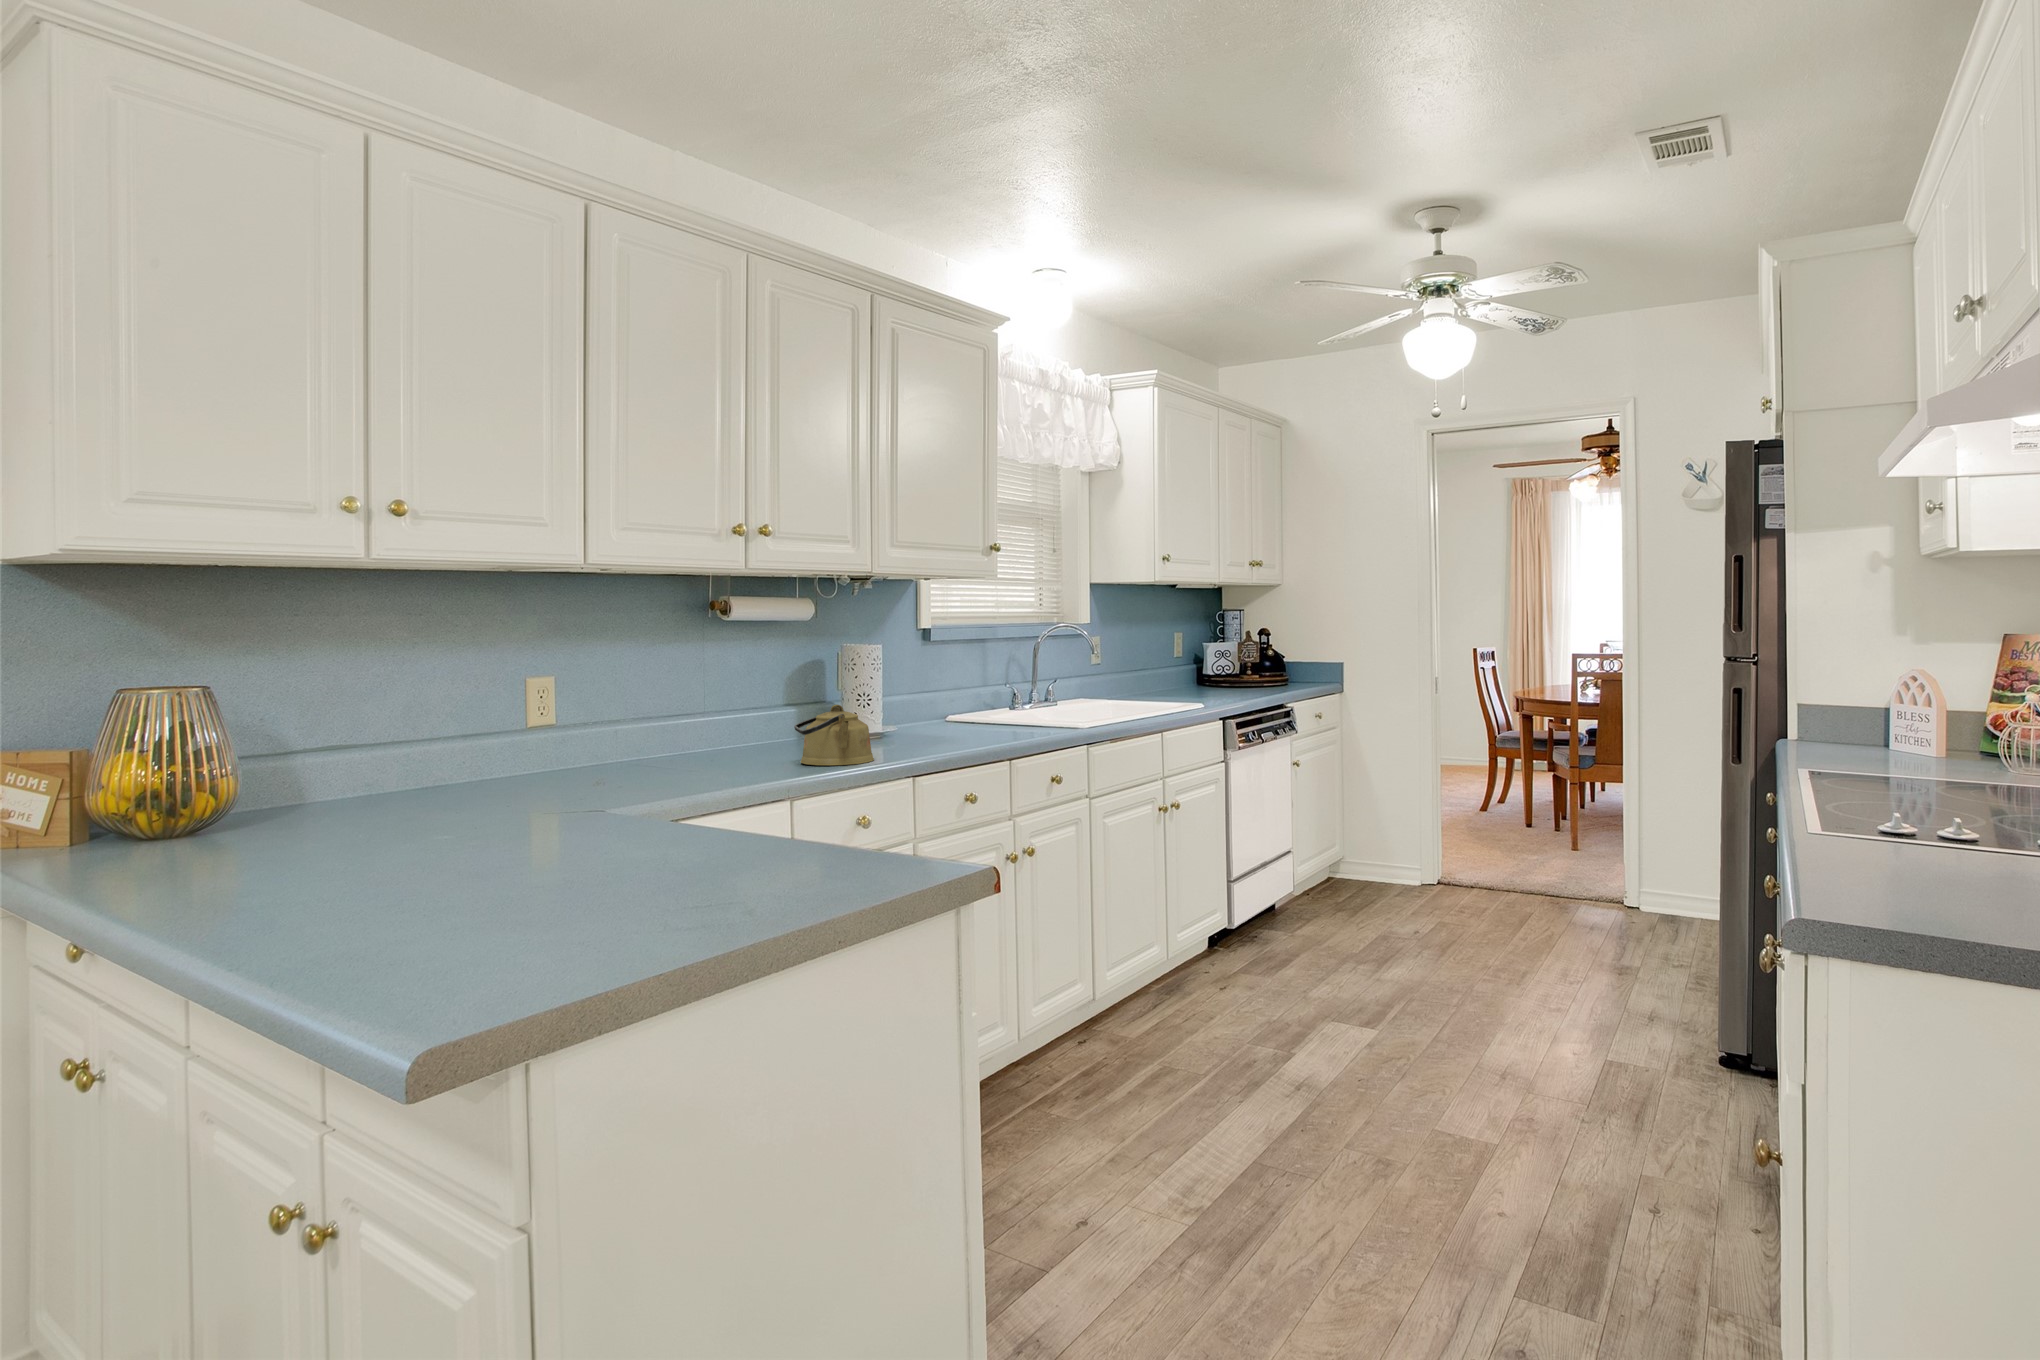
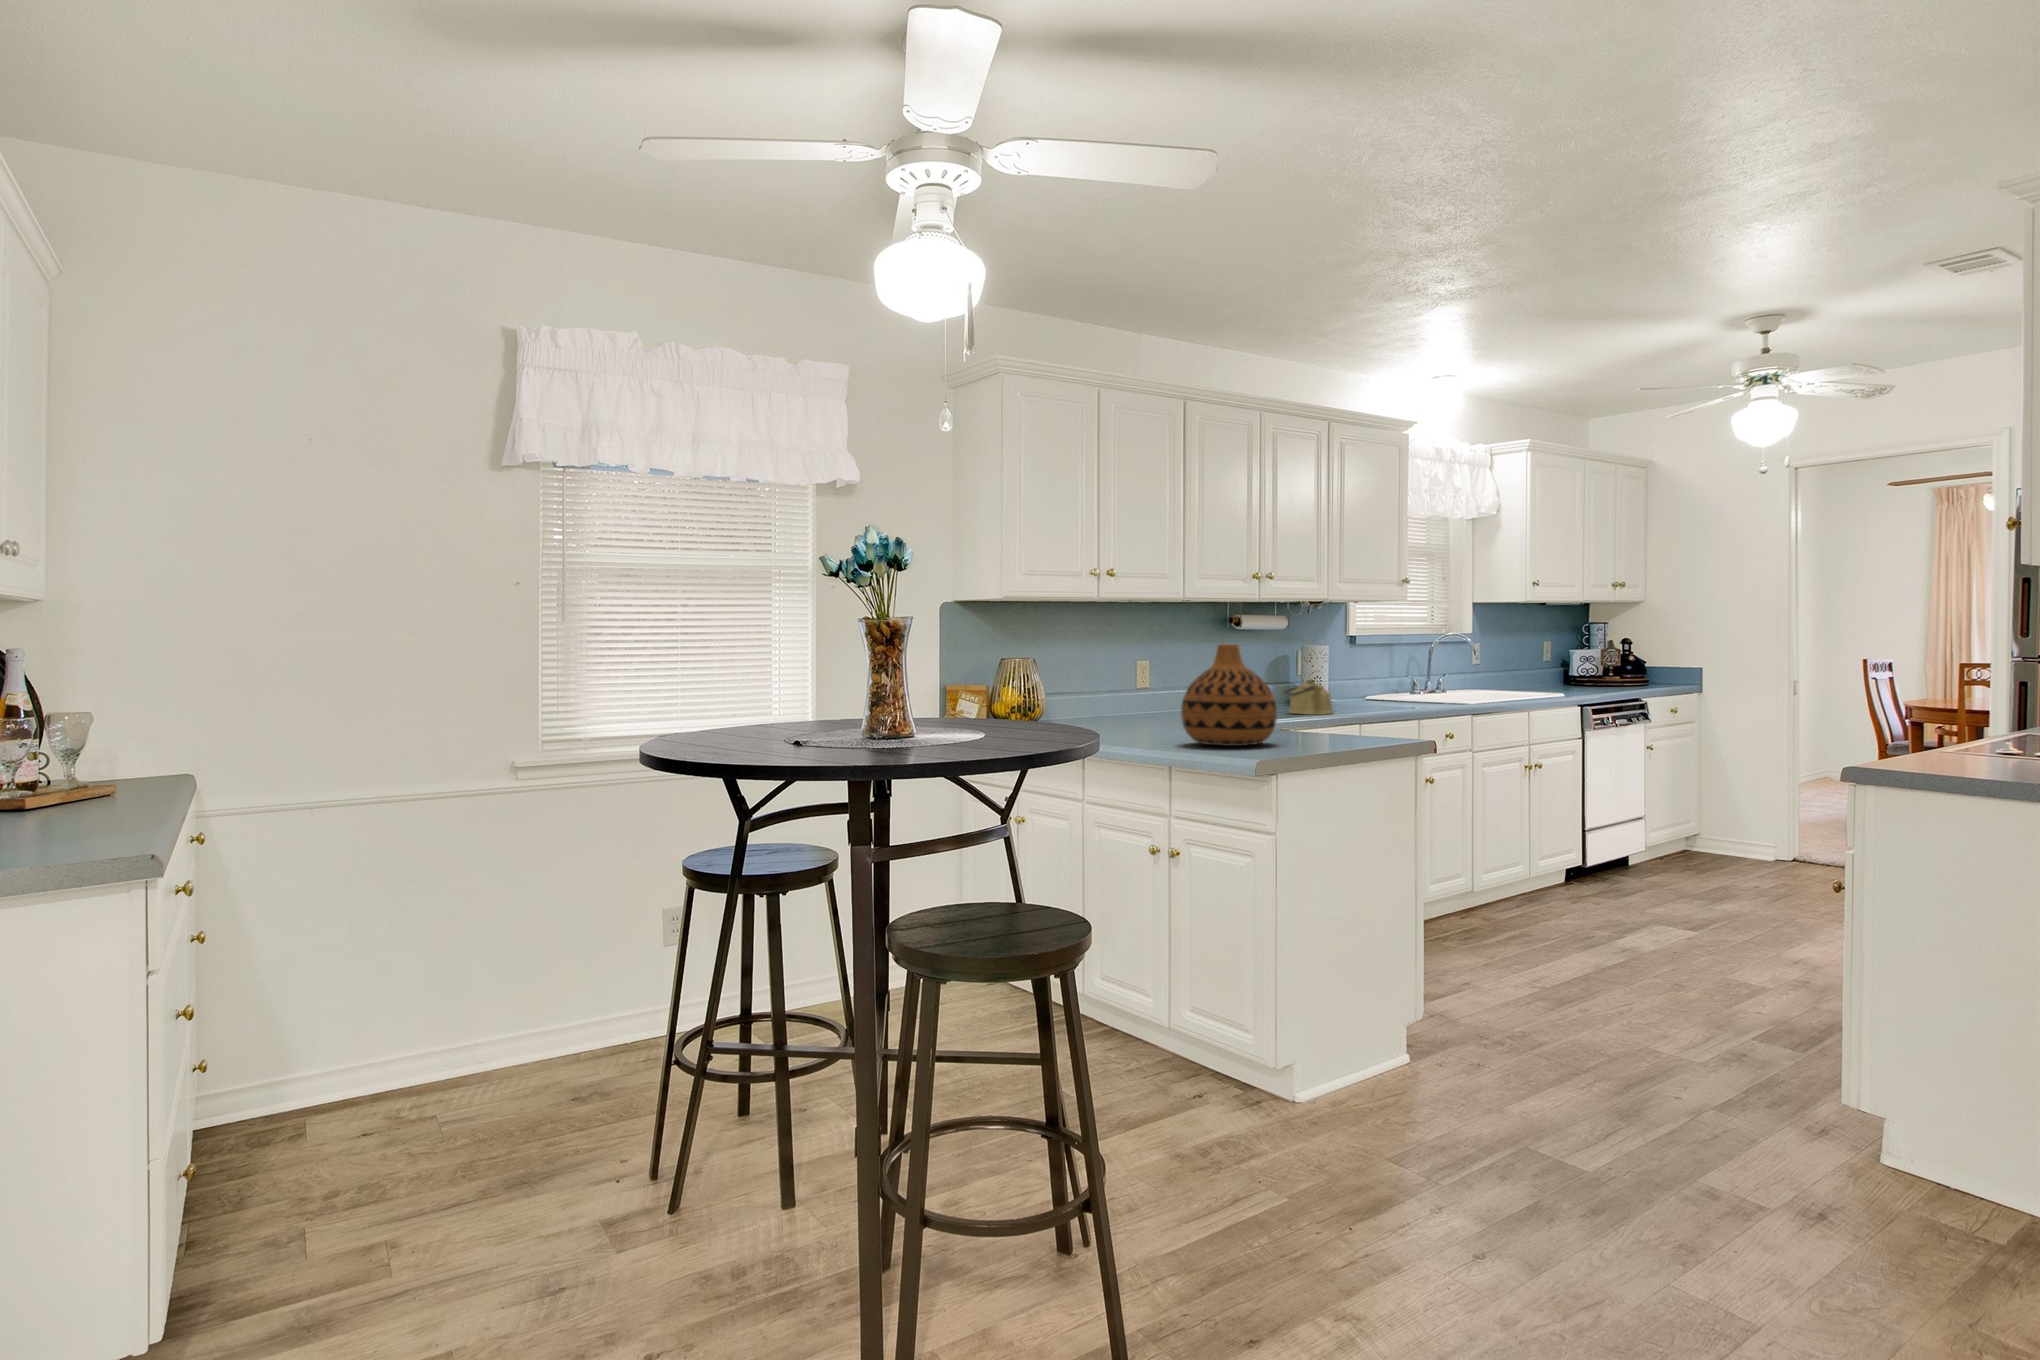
vase: none [373,665,630,927] -> present [1181,644,1277,746]

